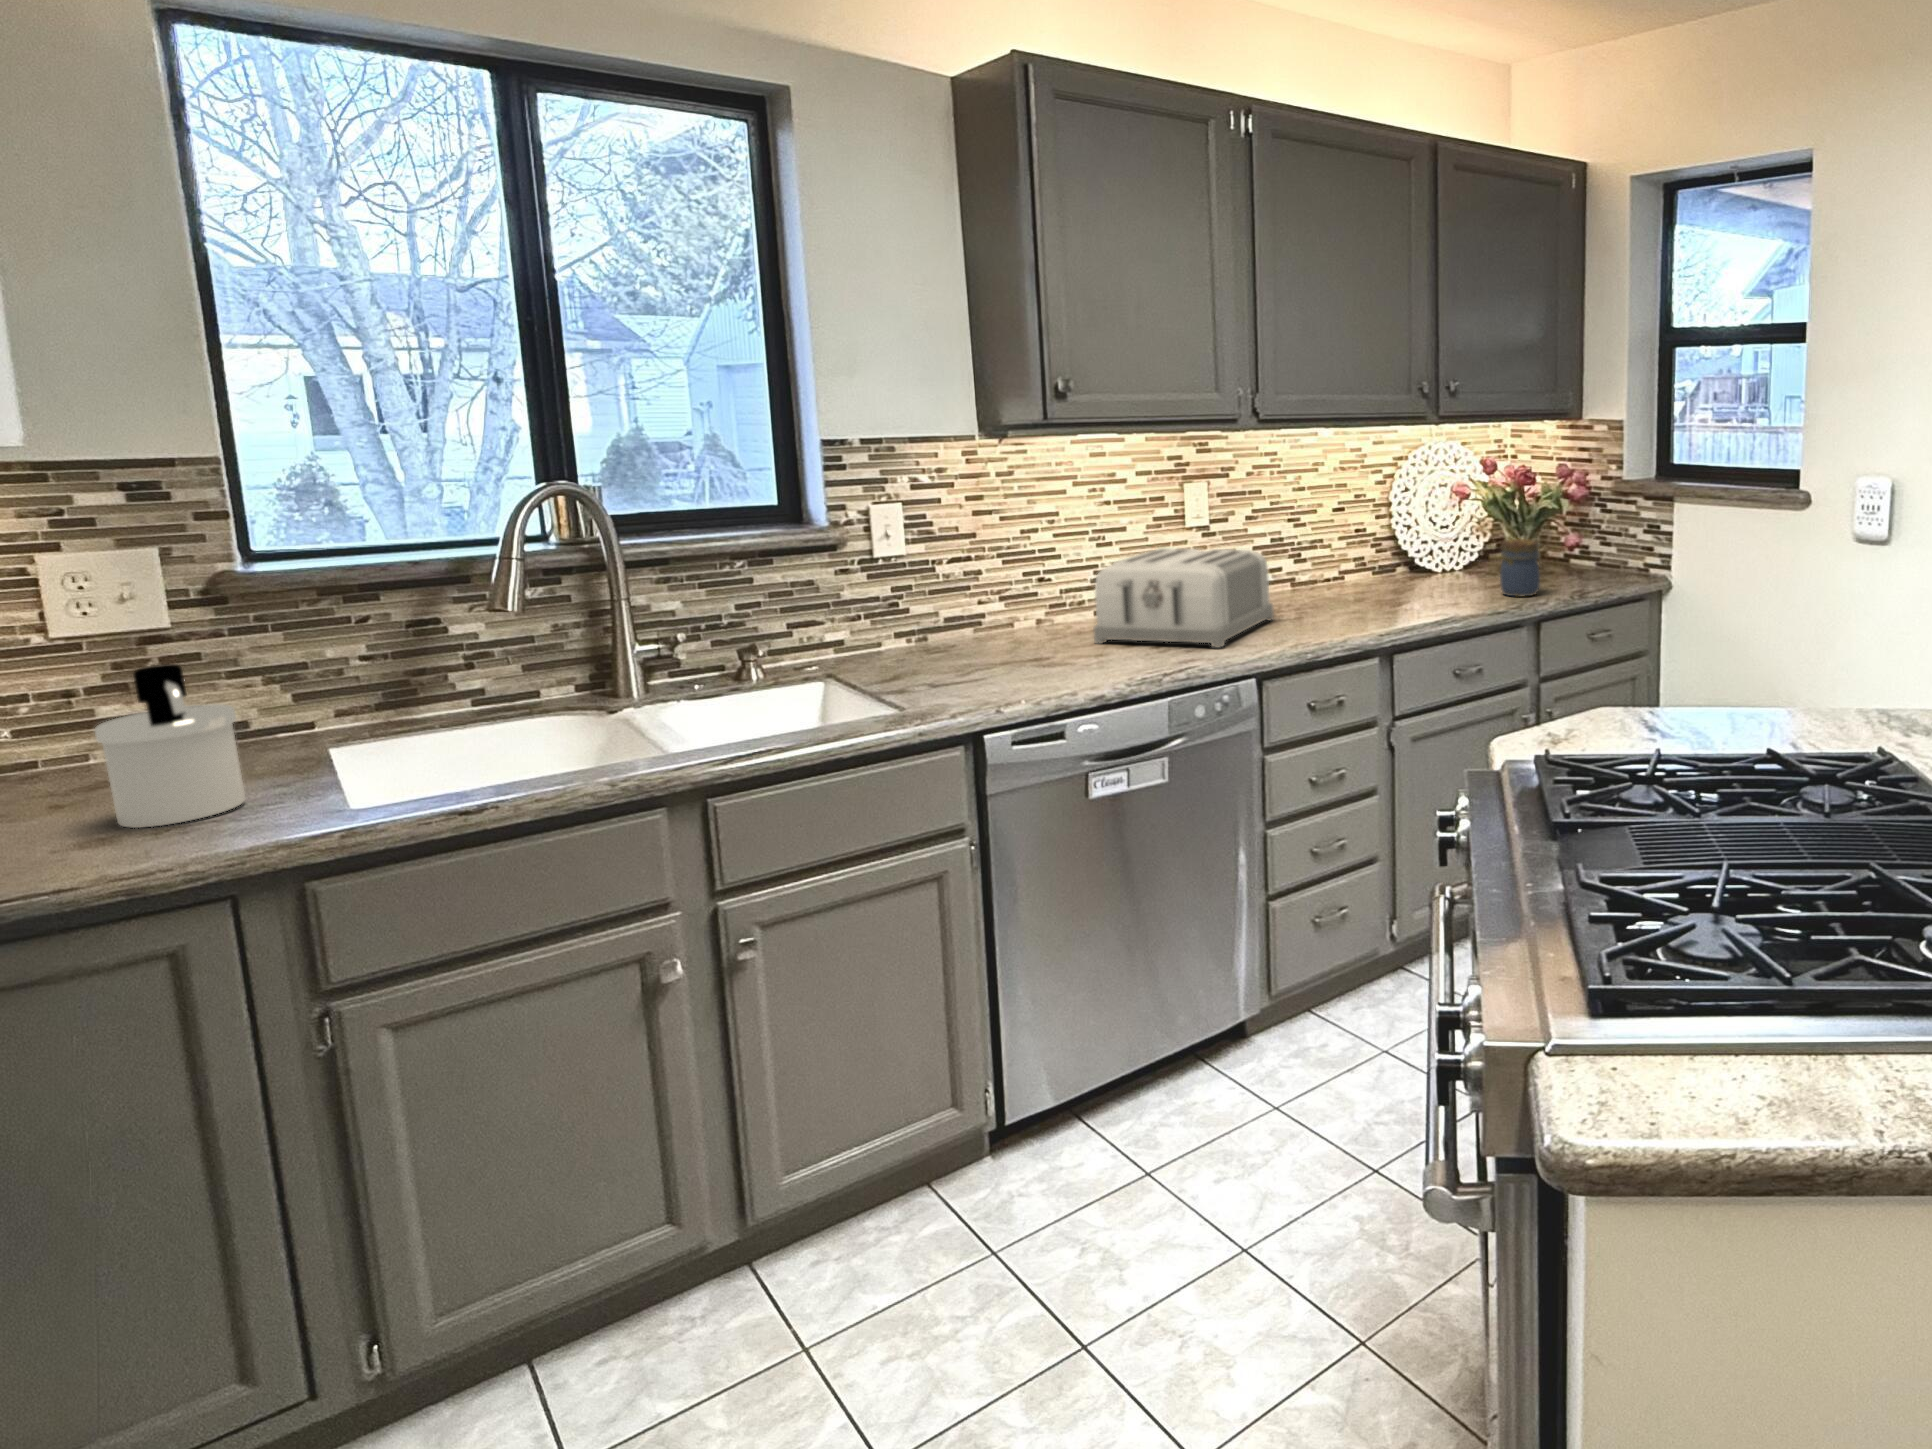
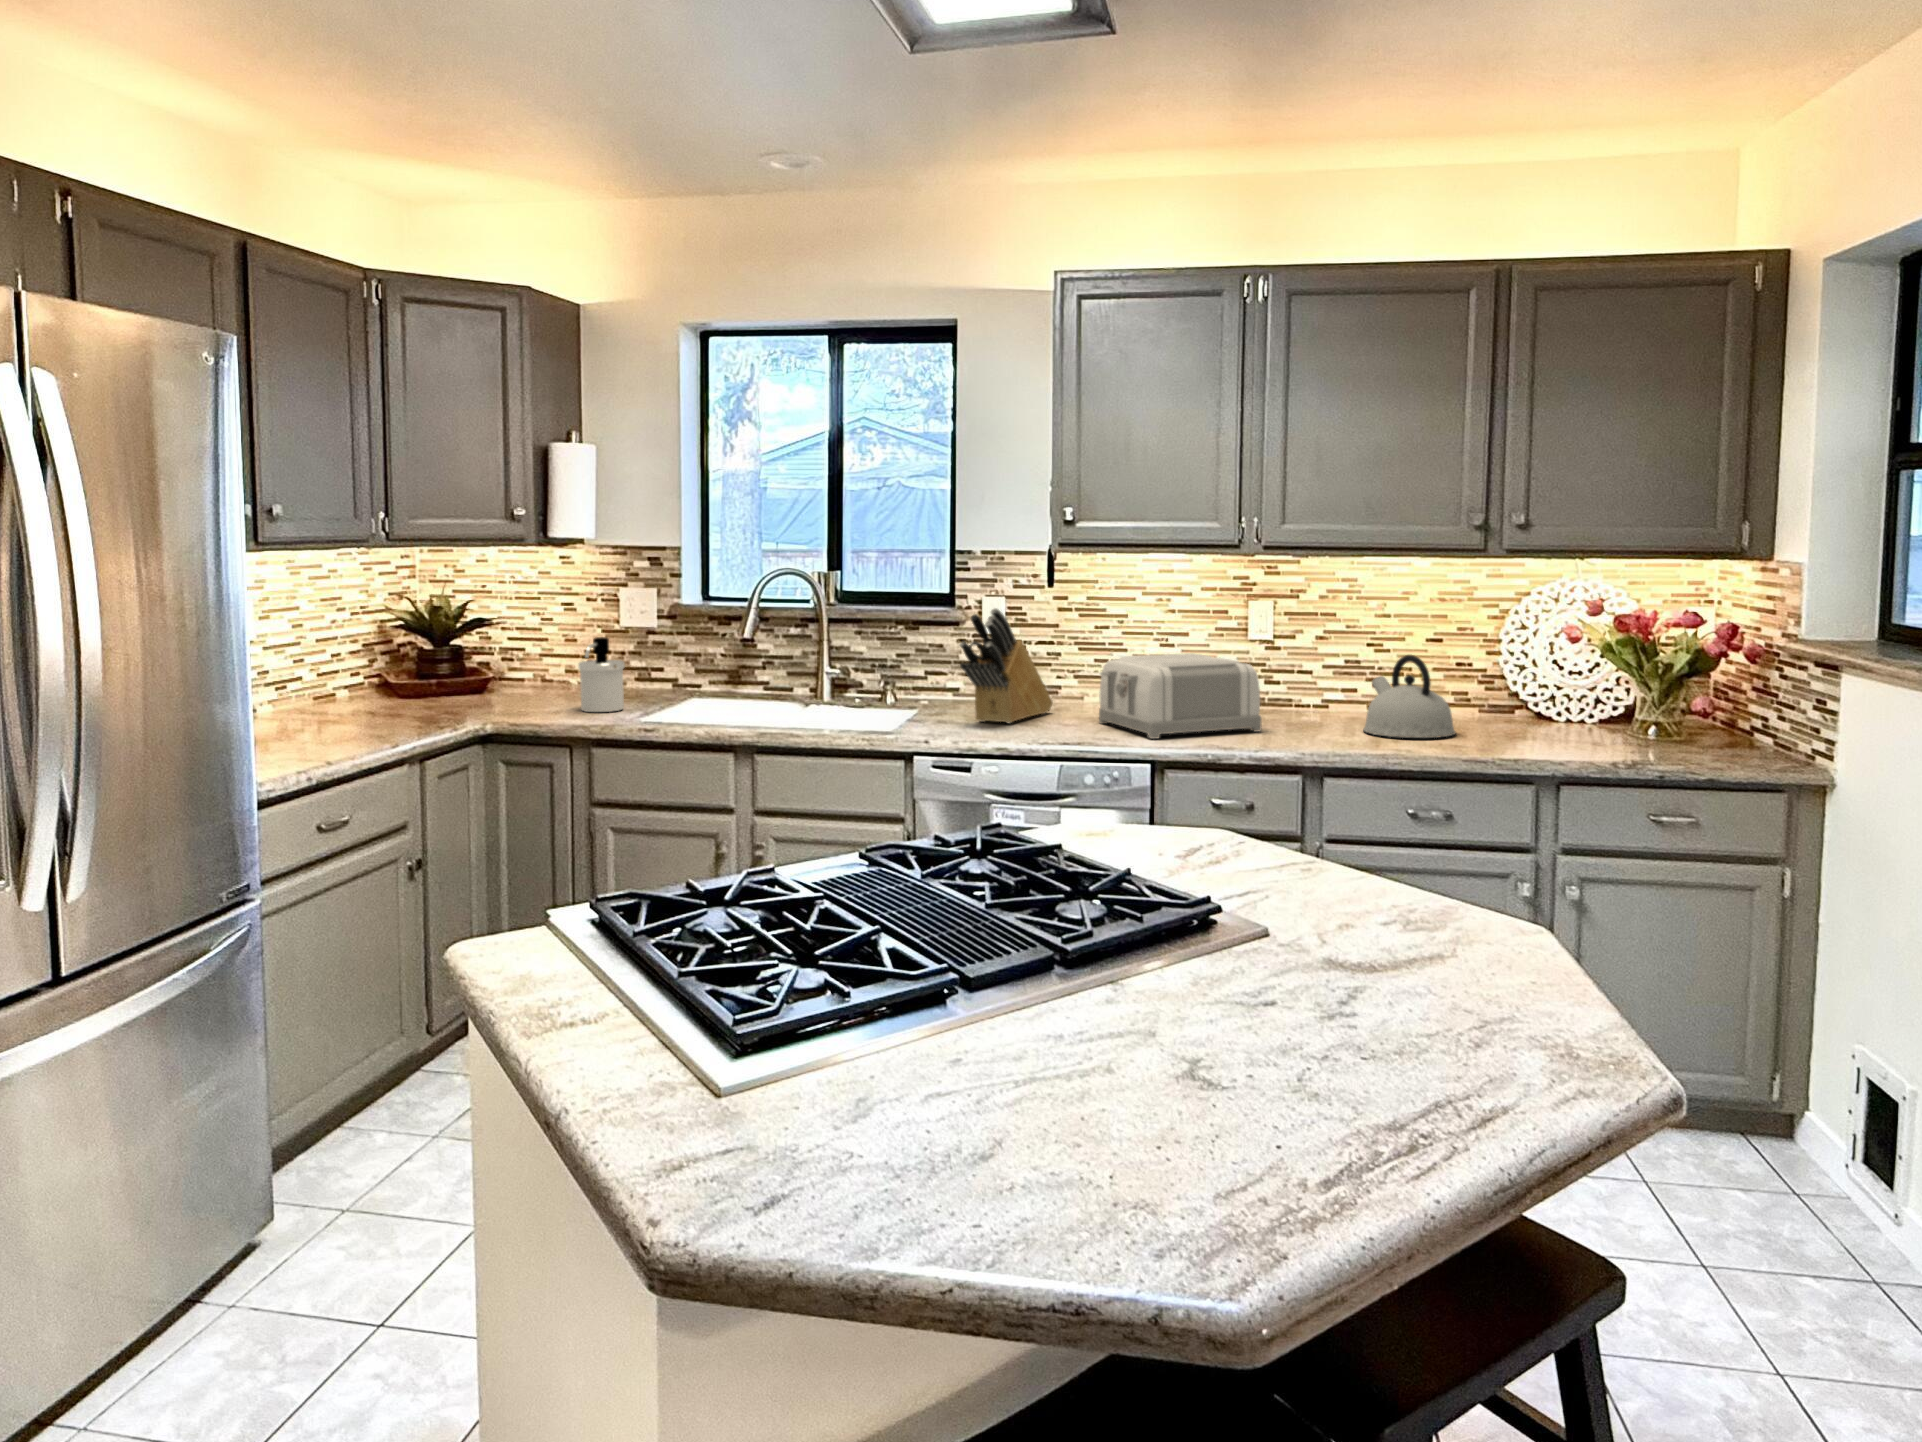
knife block: none [943,520,1013,671] -> present [960,608,1053,723]
kettle: none [1324,524,1415,603] -> present [1363,655,1456,738]
jar: present [1500,539,1540,597] -> none [1528,688,1584,757]

